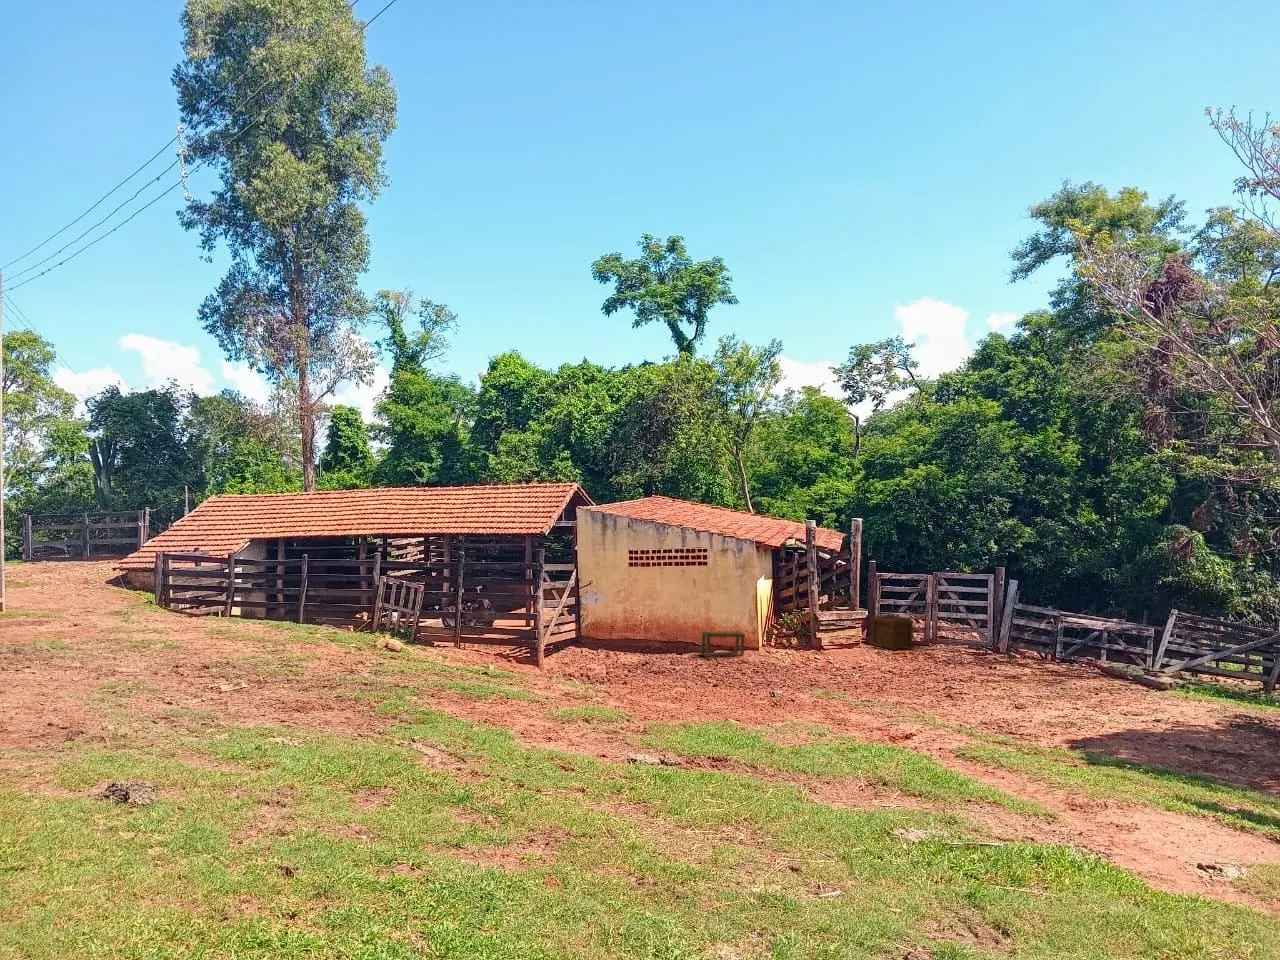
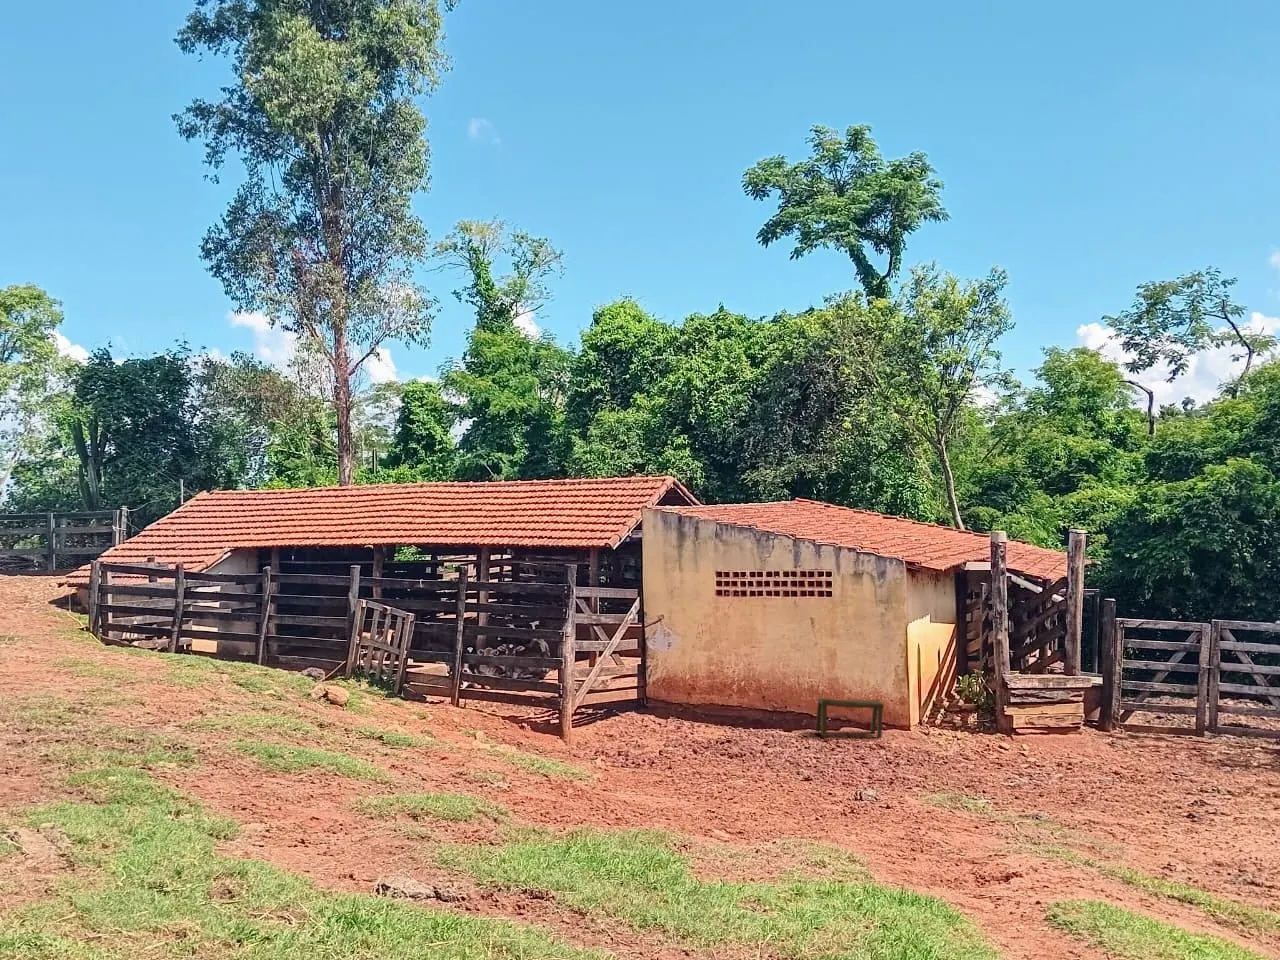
wooden crate: present [871,616,913,650] -> none [1103,688,1177,743]

